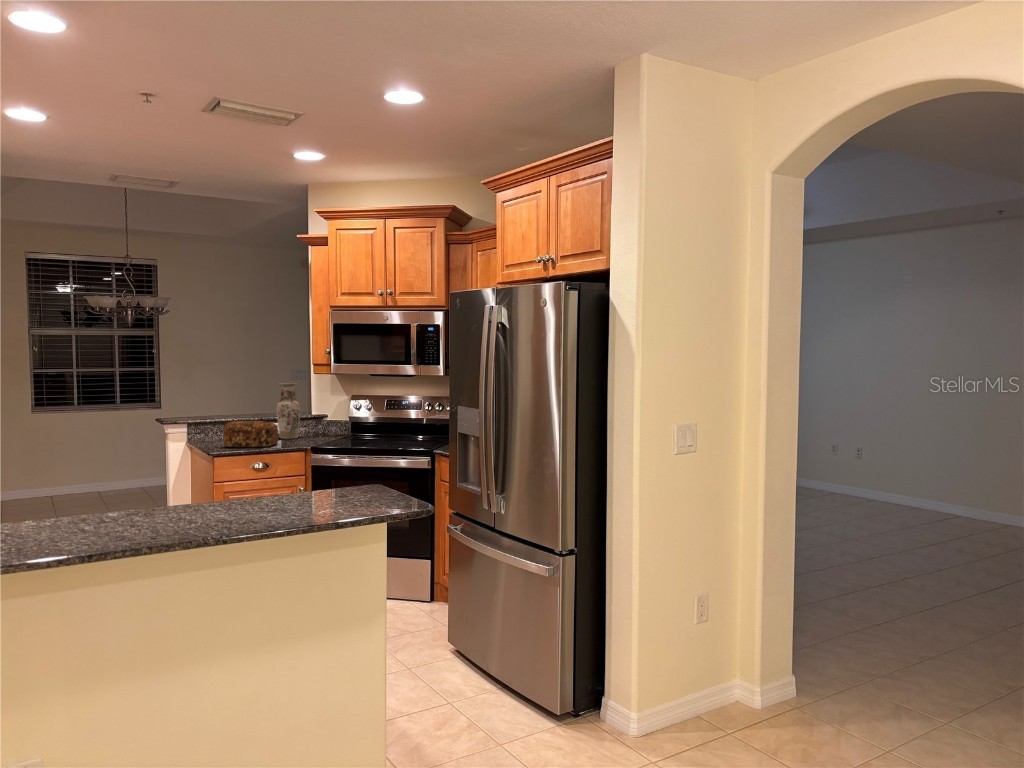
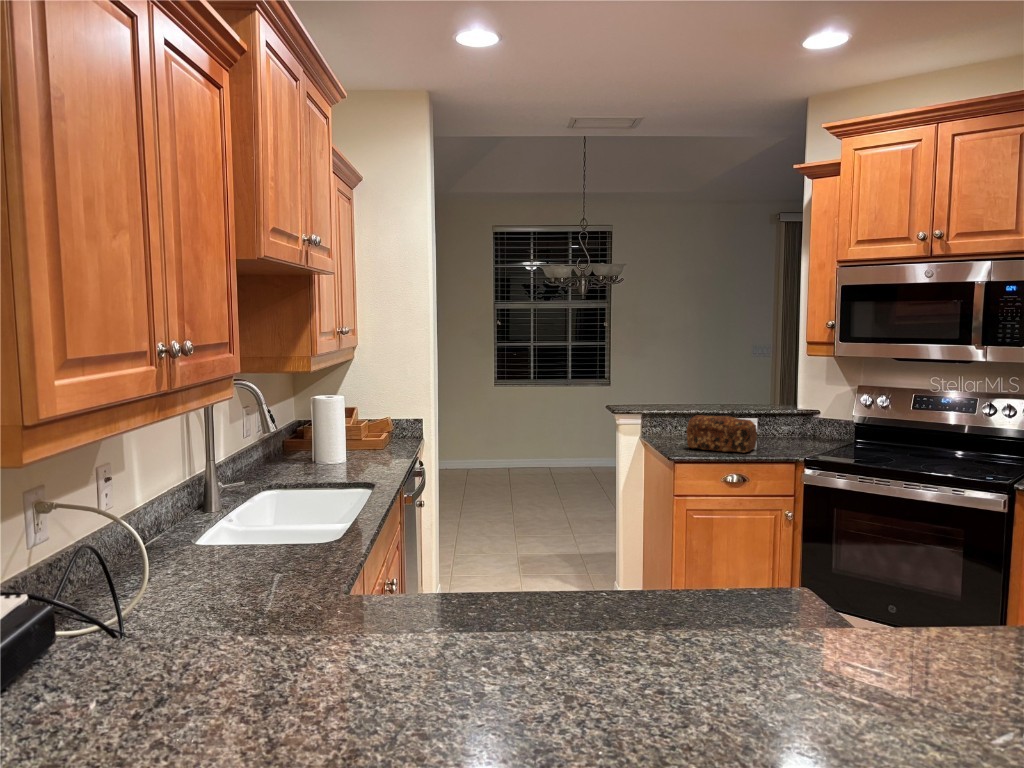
vase: present [277,383,300,439] -> none [752,367,783,441]

